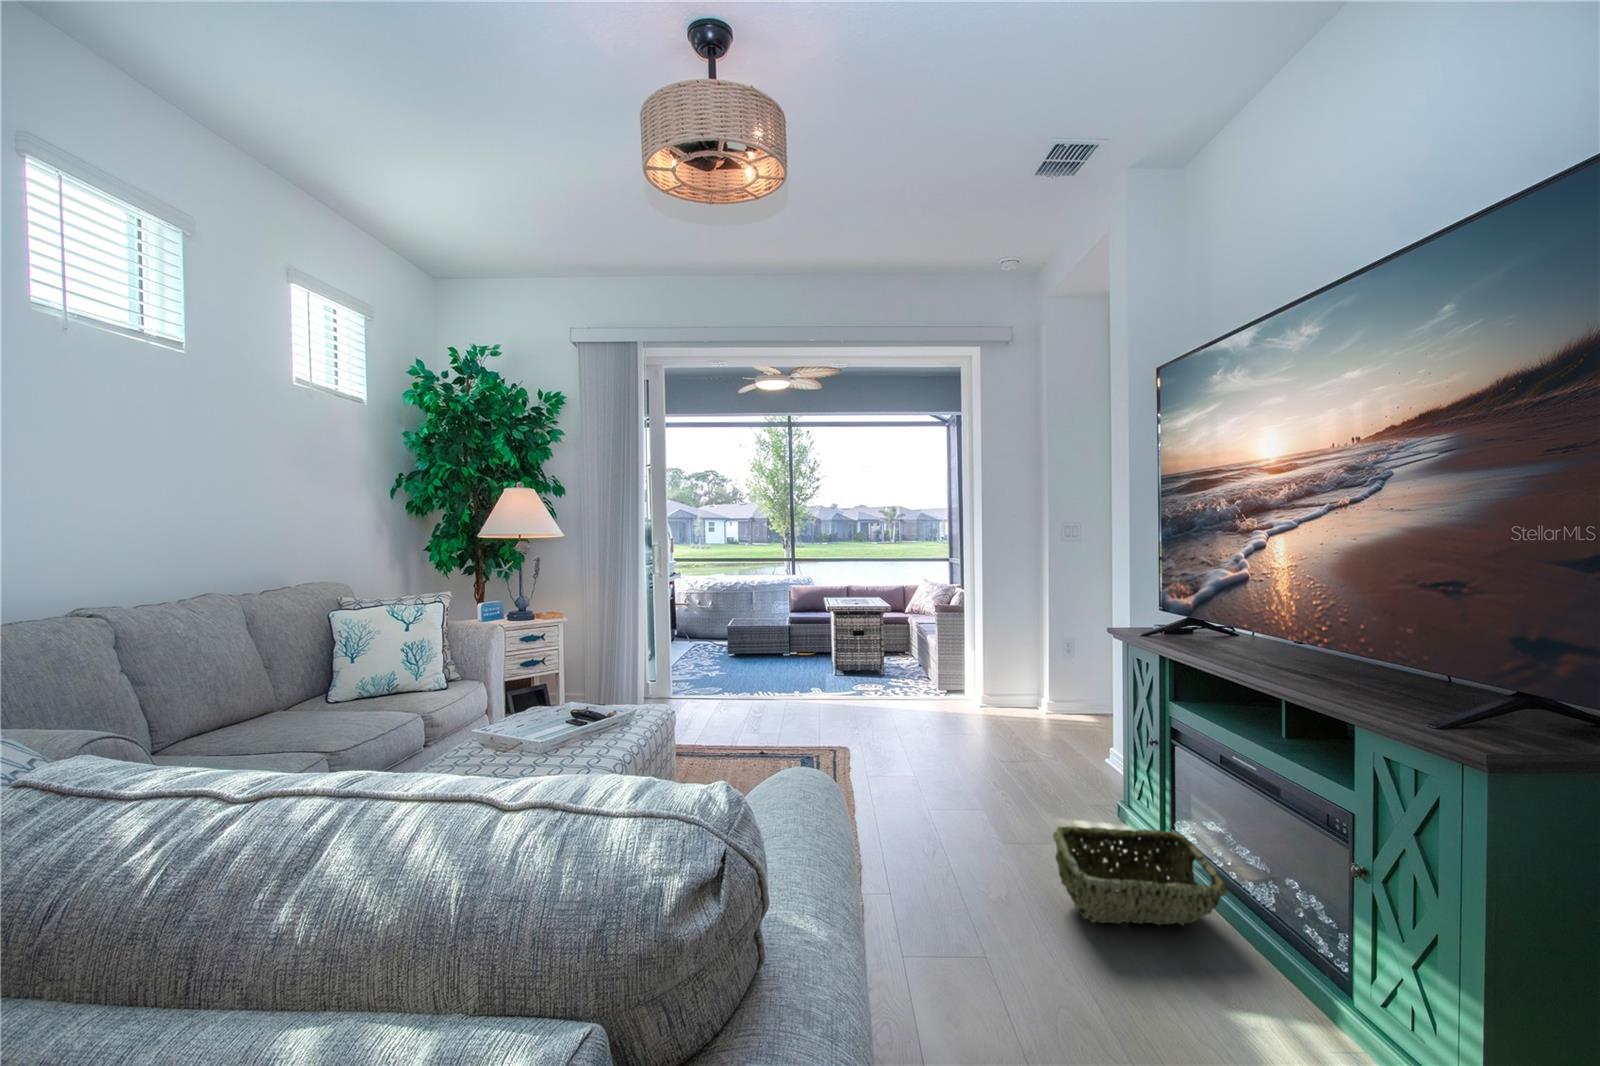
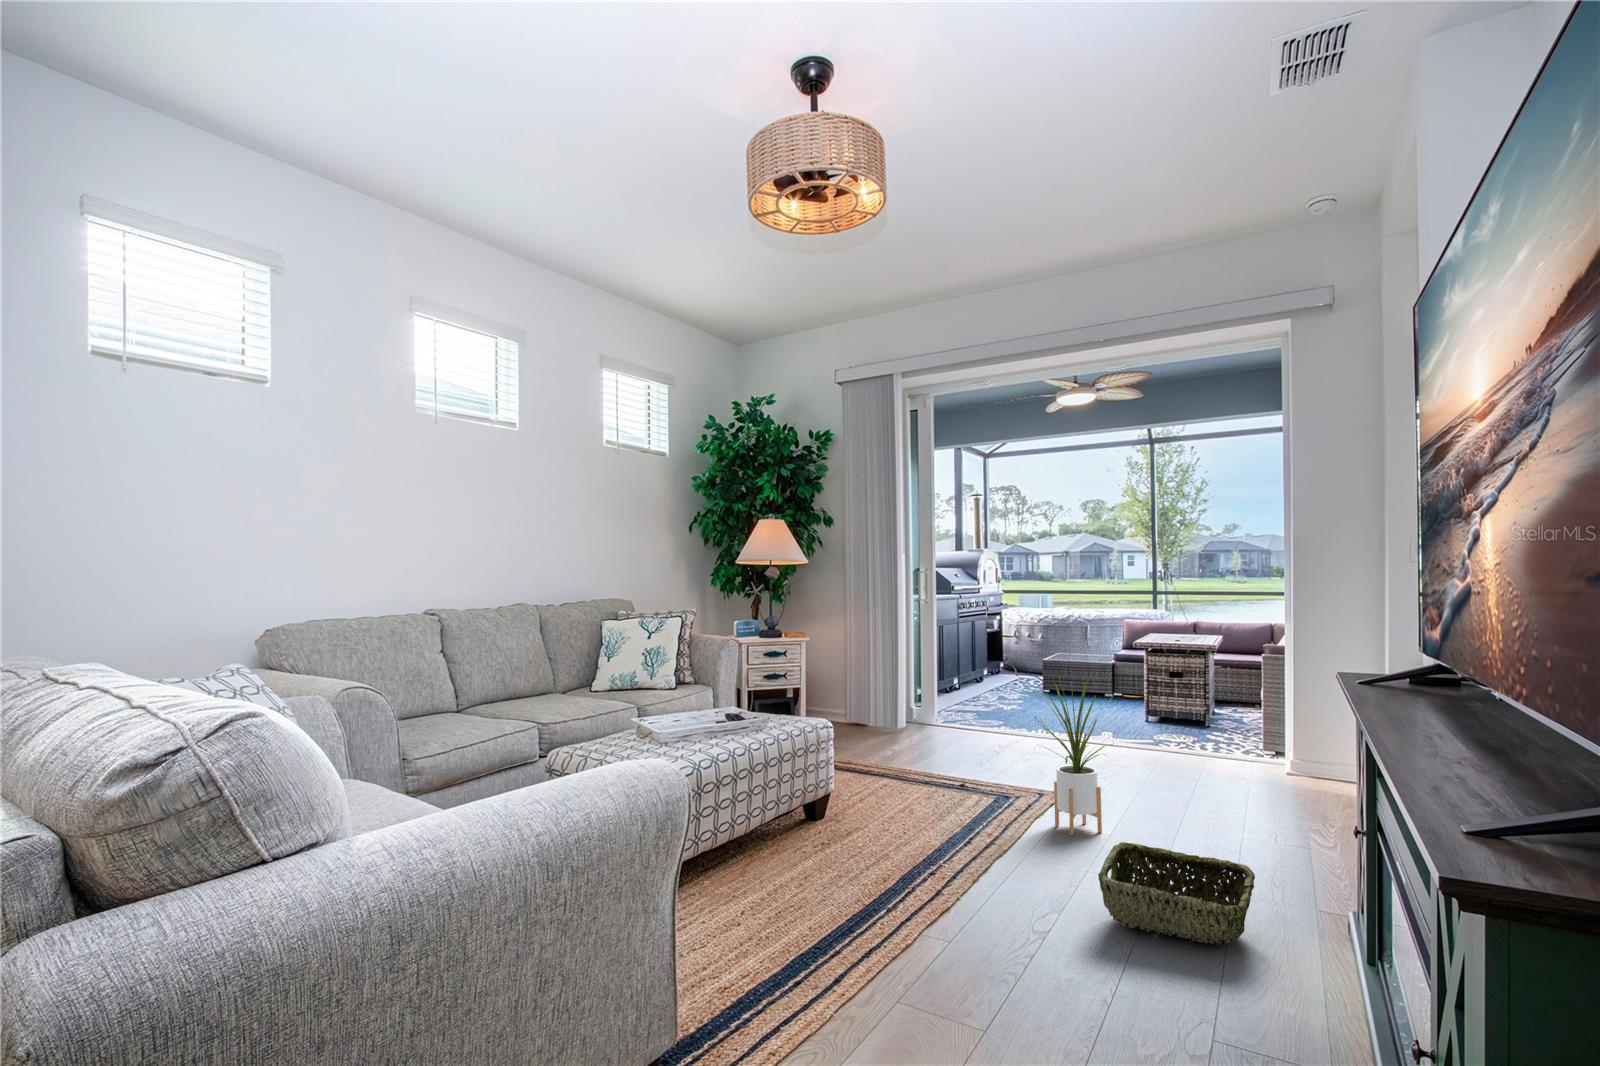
house plant: none [871,645,955,810] -> present [1035,681,1114,835]

